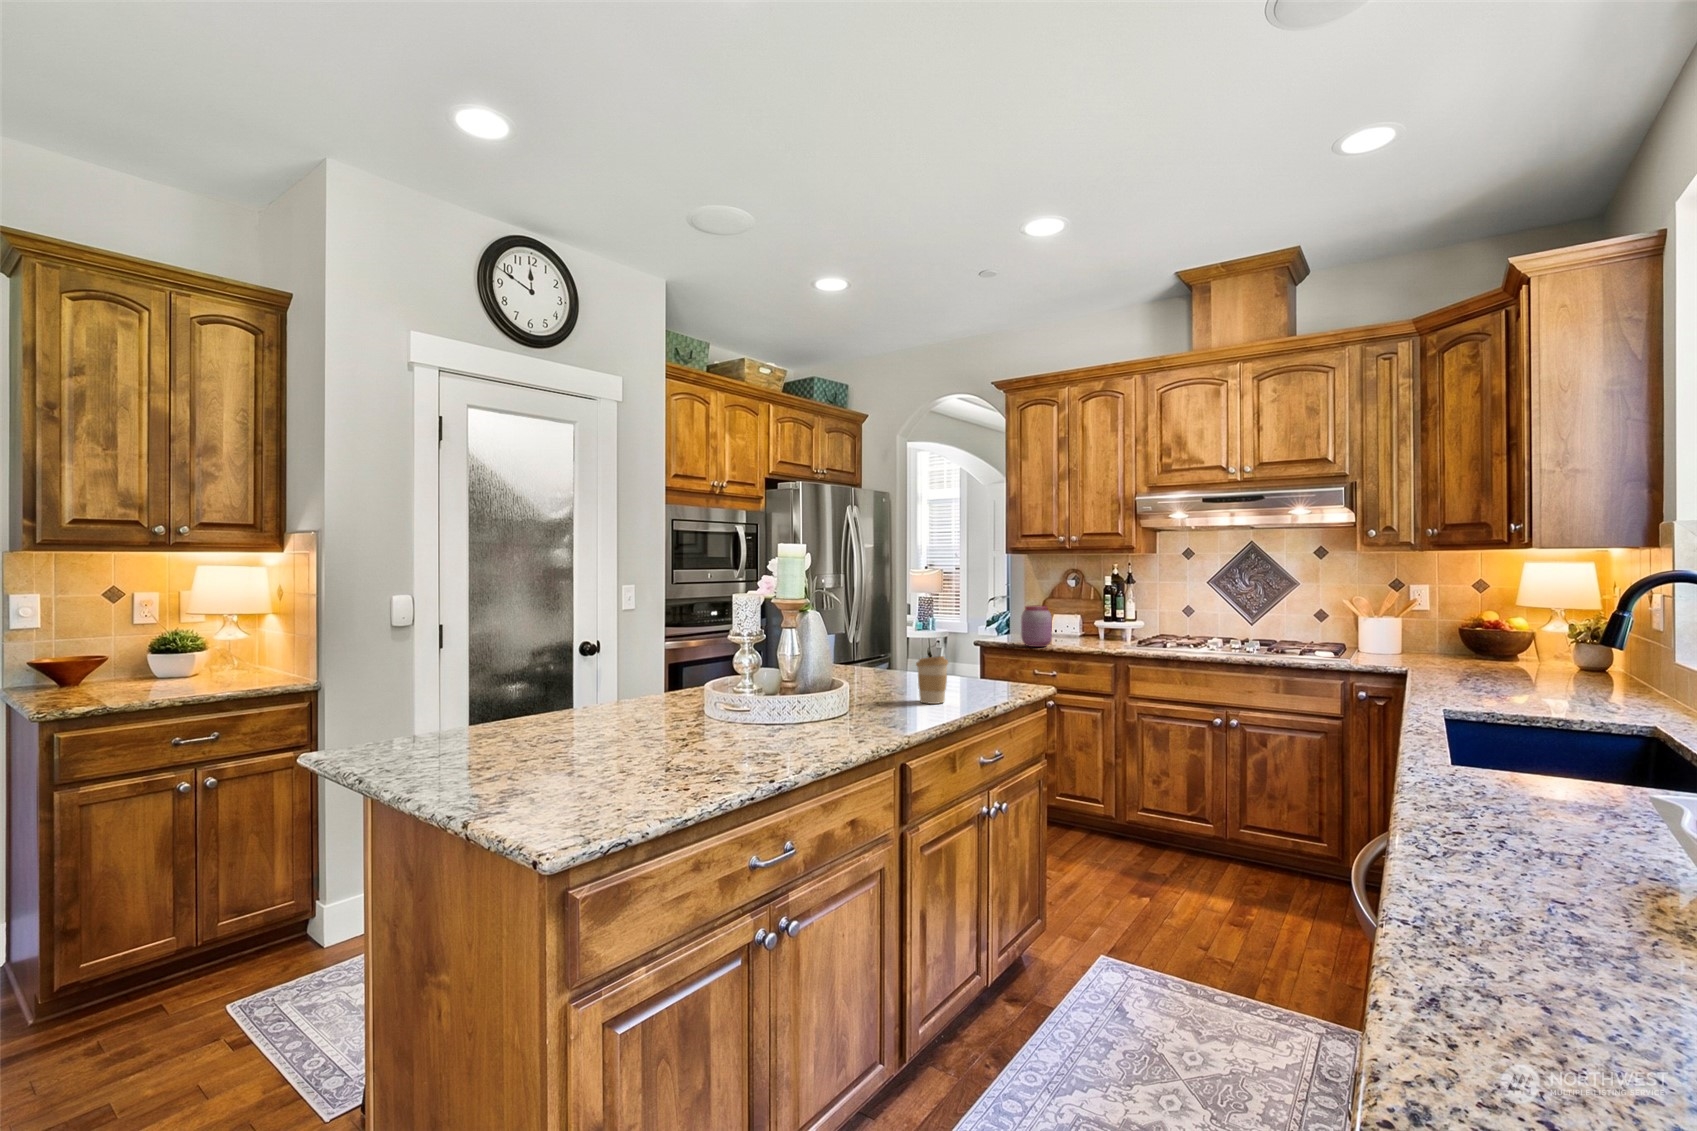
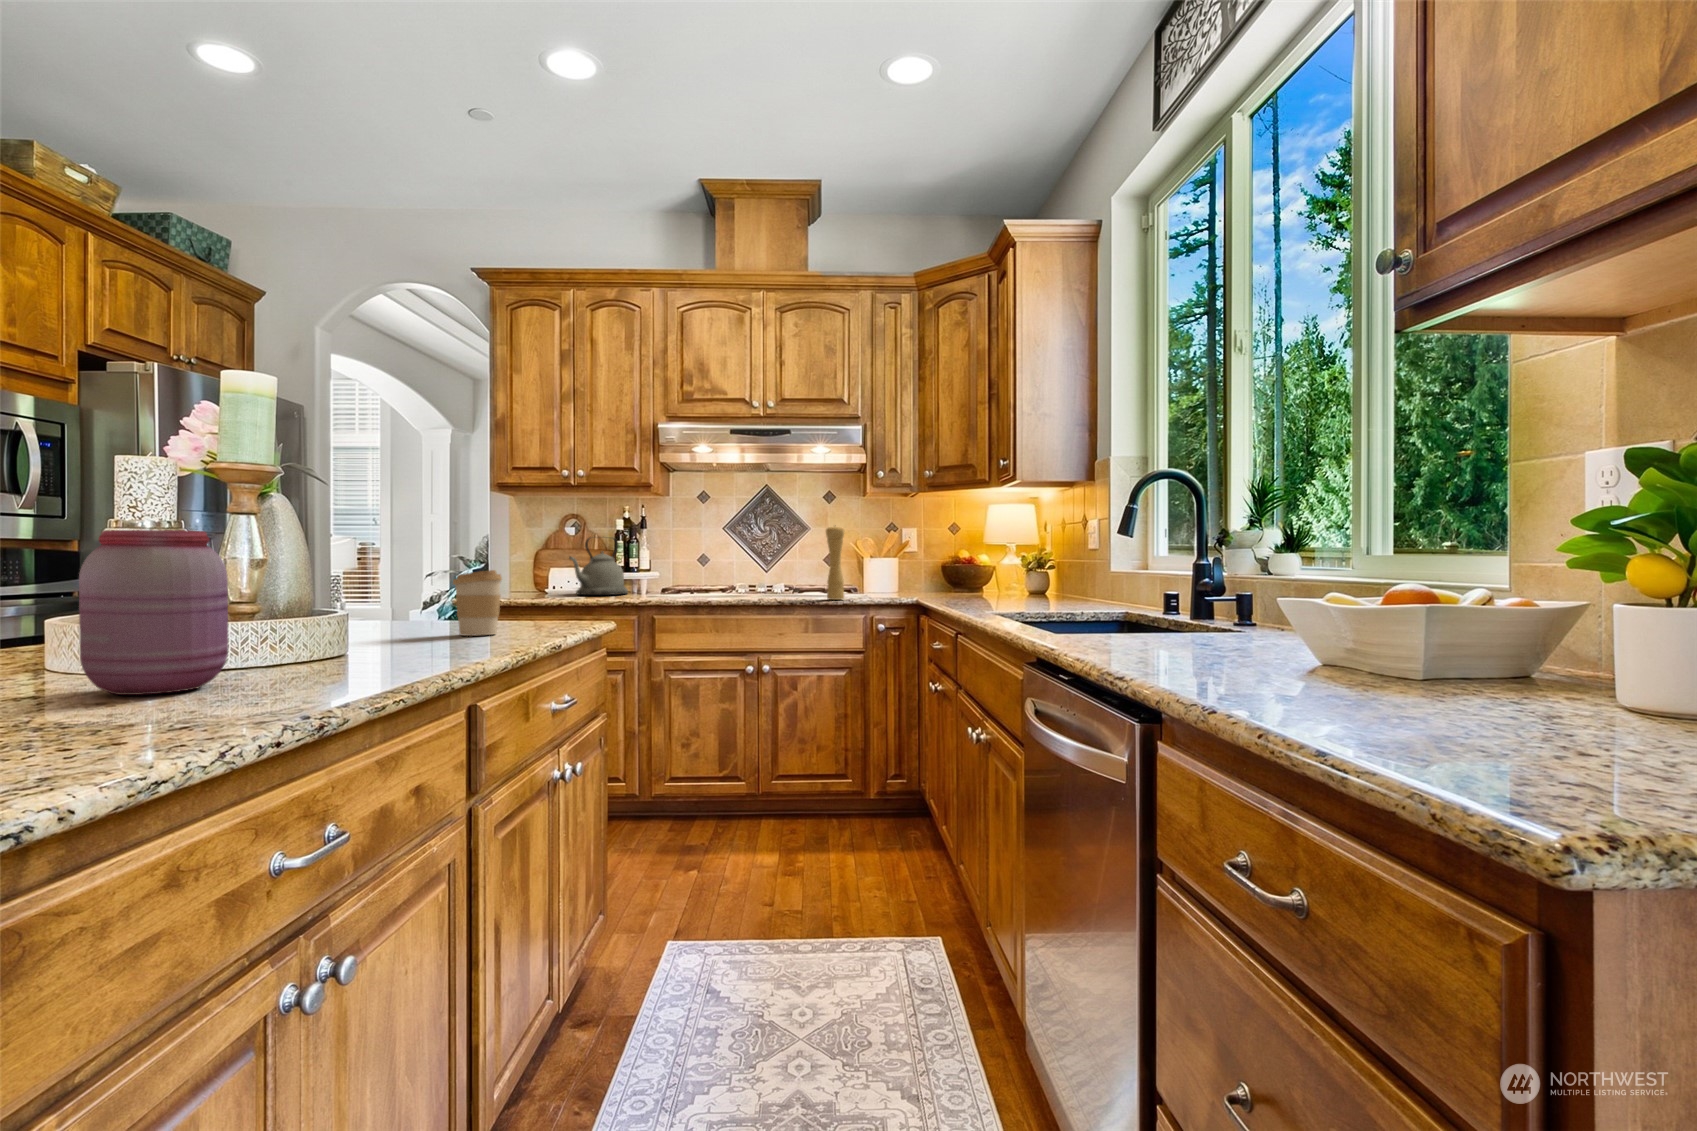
pepper mill: none [1297,590,1319,663] -> present [826,526,844,600]
kettle: none [1061,592,1114,642] -> present [569,538,628,595]
jar: present [1021,605,1052,647] -> present [79,530,228,695]

